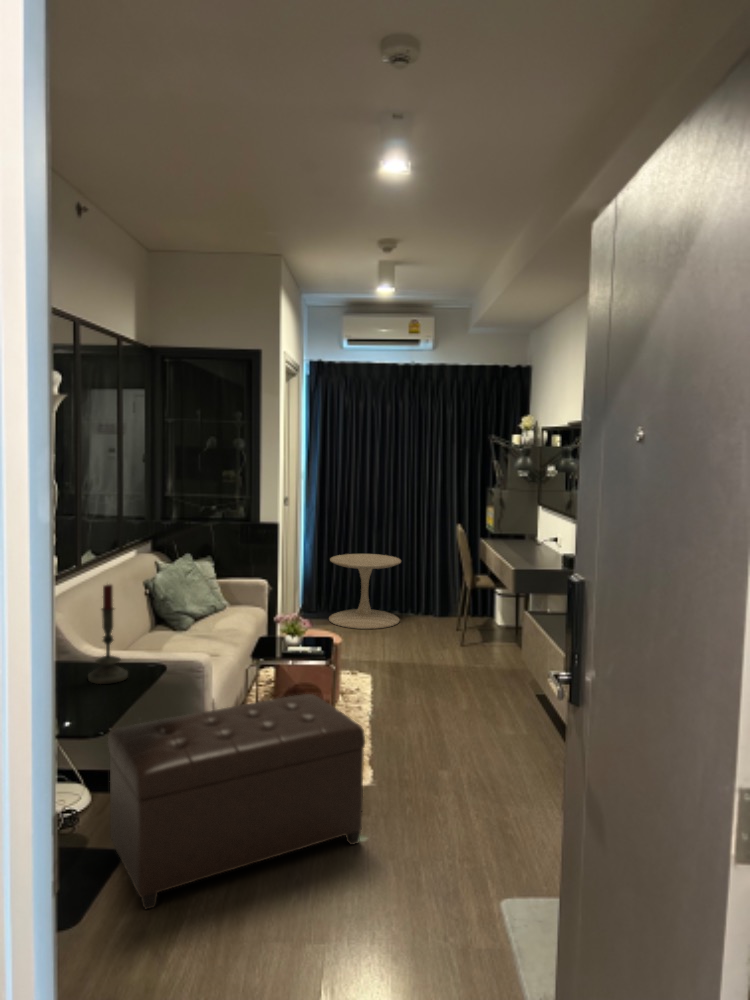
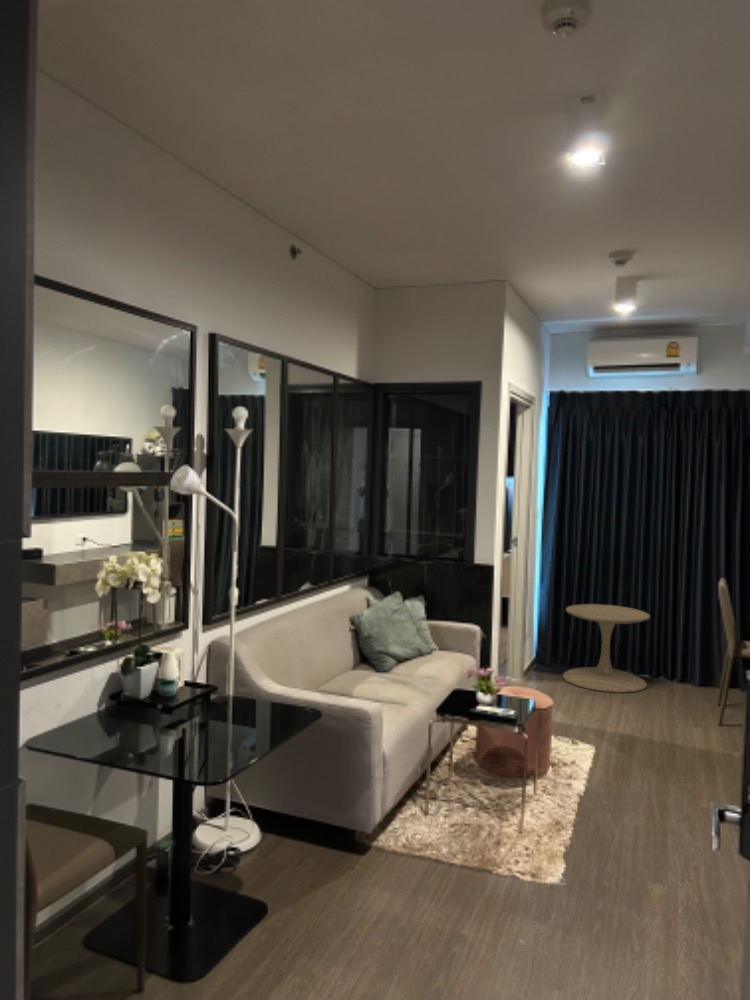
candle: present [88,585,128,684] -> none [247,620,286,725]
ottoman: present [108,694,365,909] -> none [261,764,533,976]

